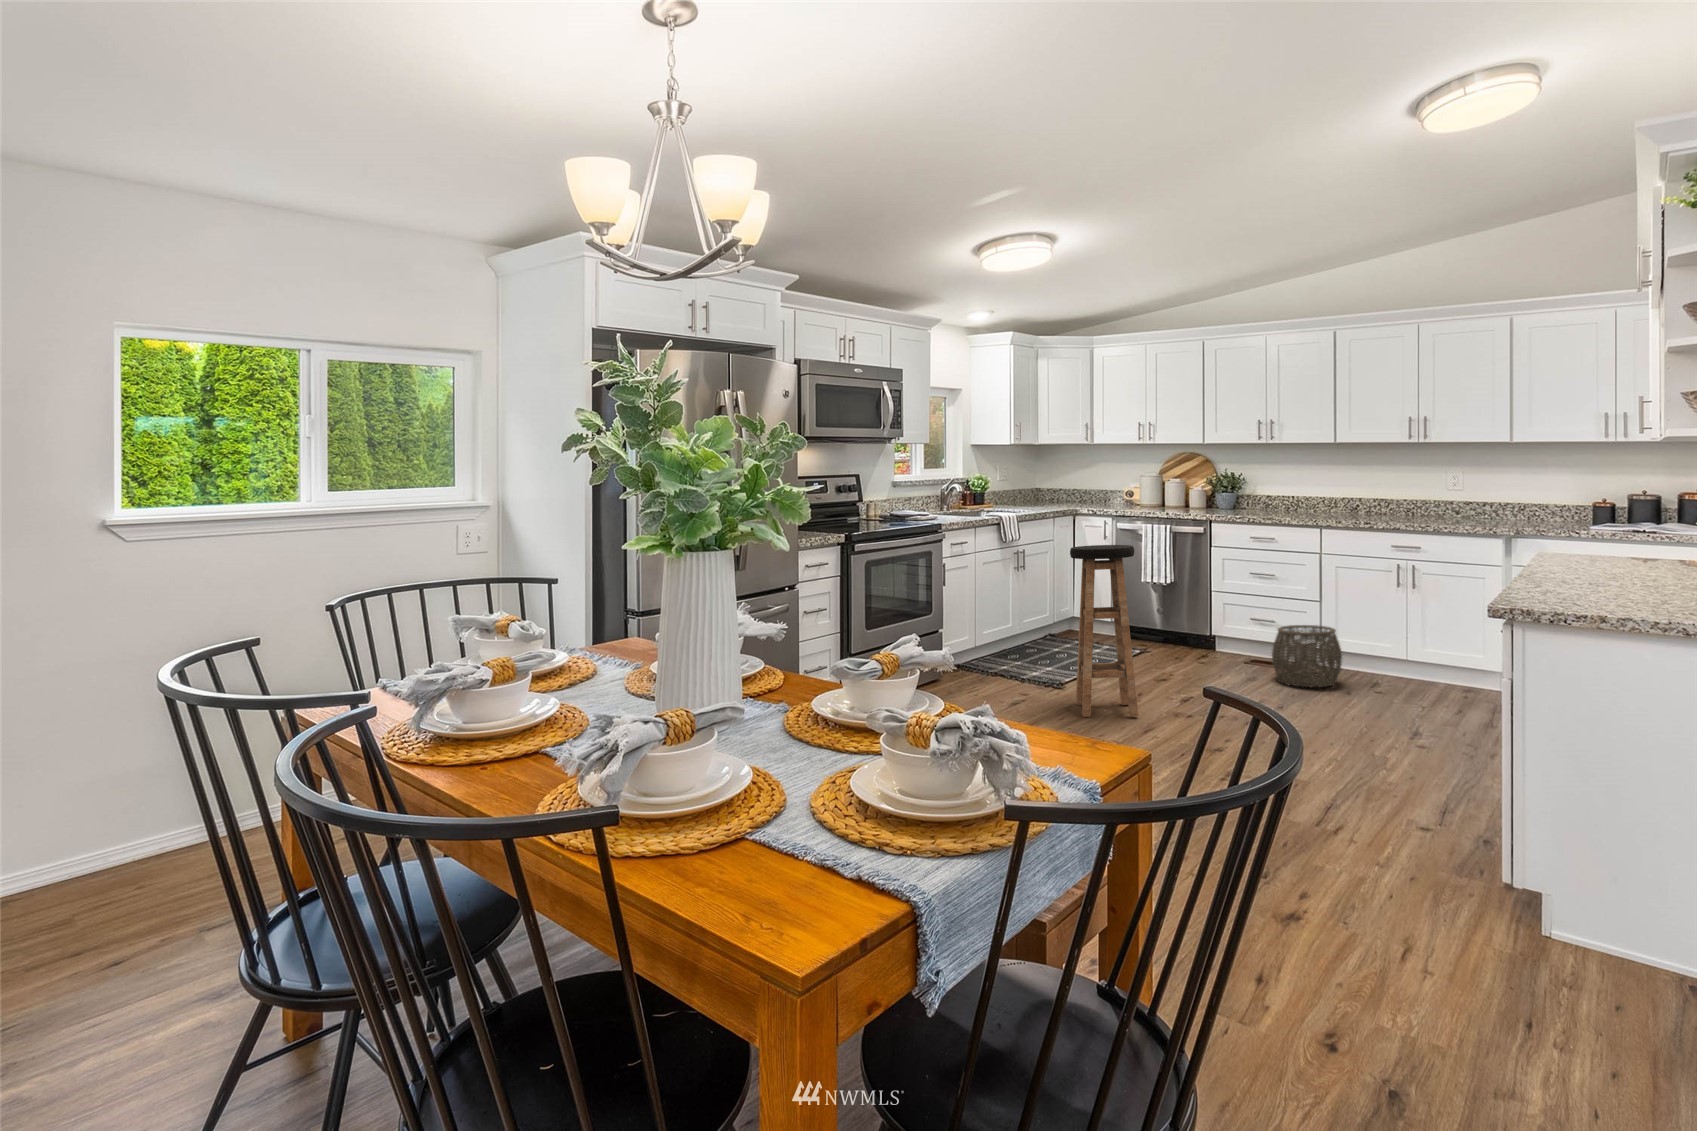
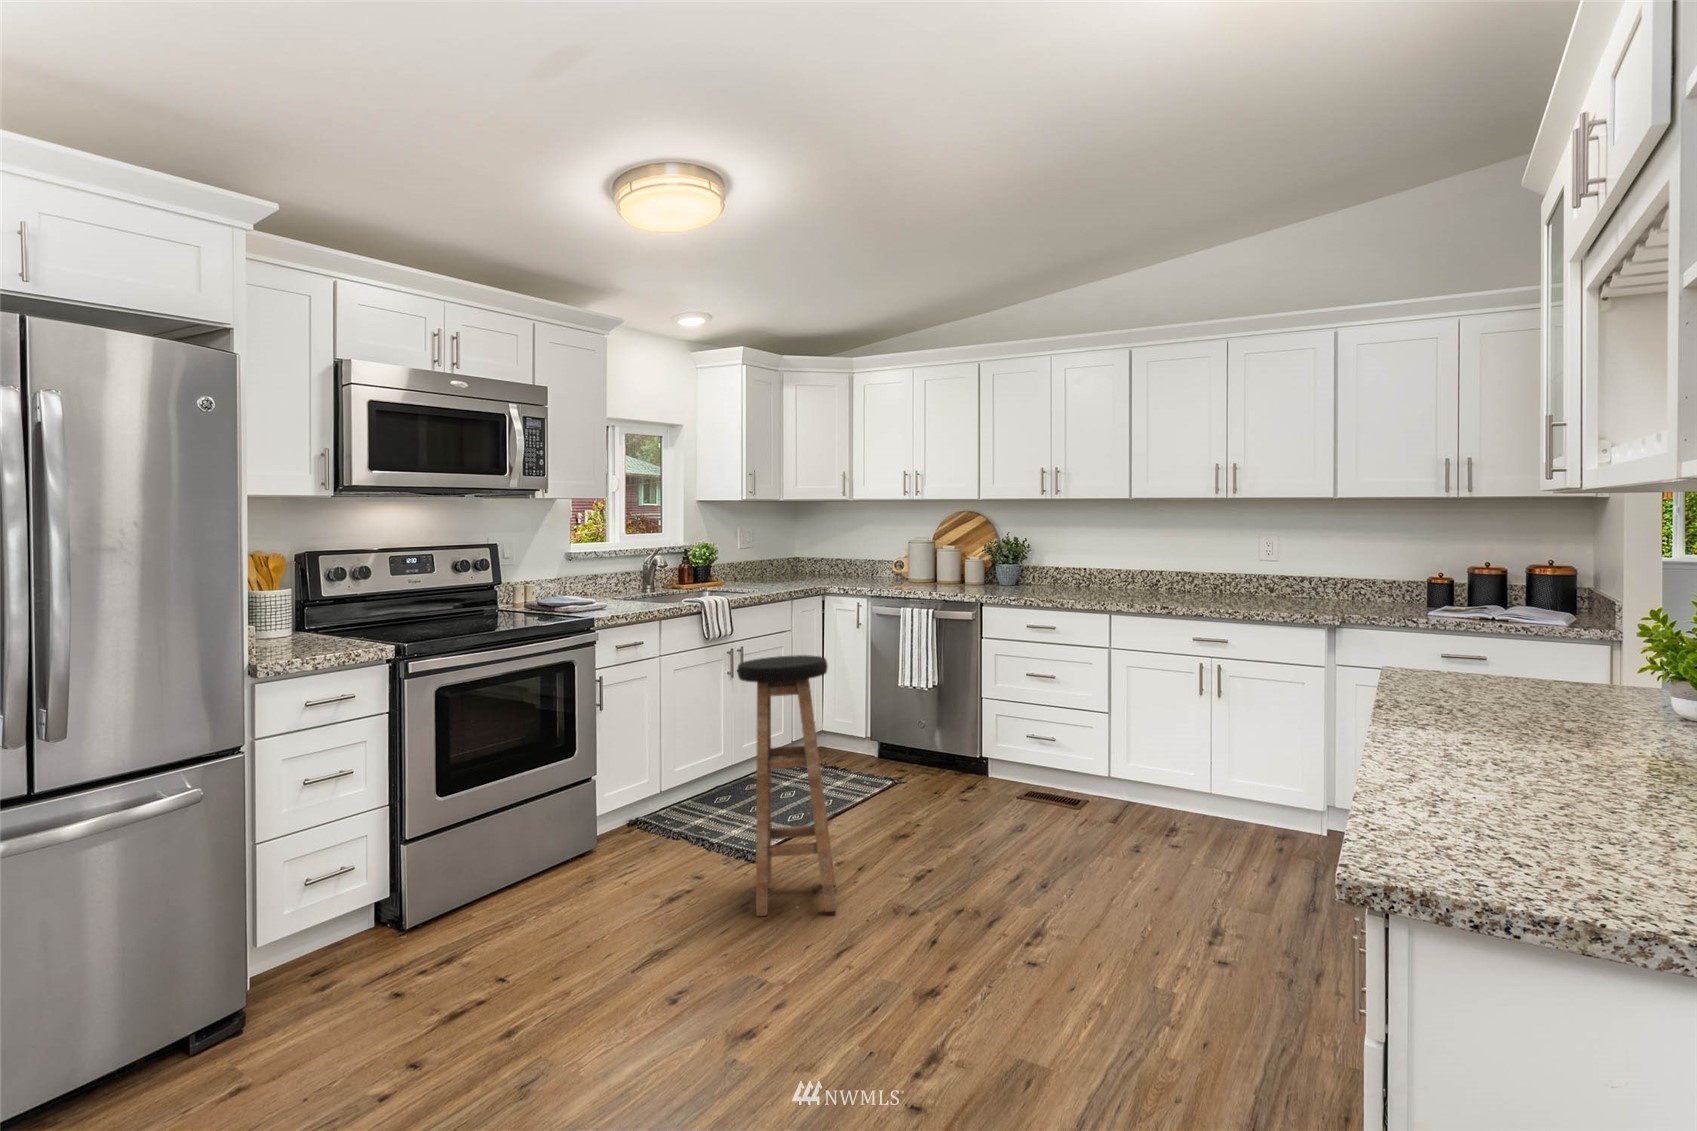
woven basket: present [1272,625,1342,687] -> none [1046,745,1135,836]

